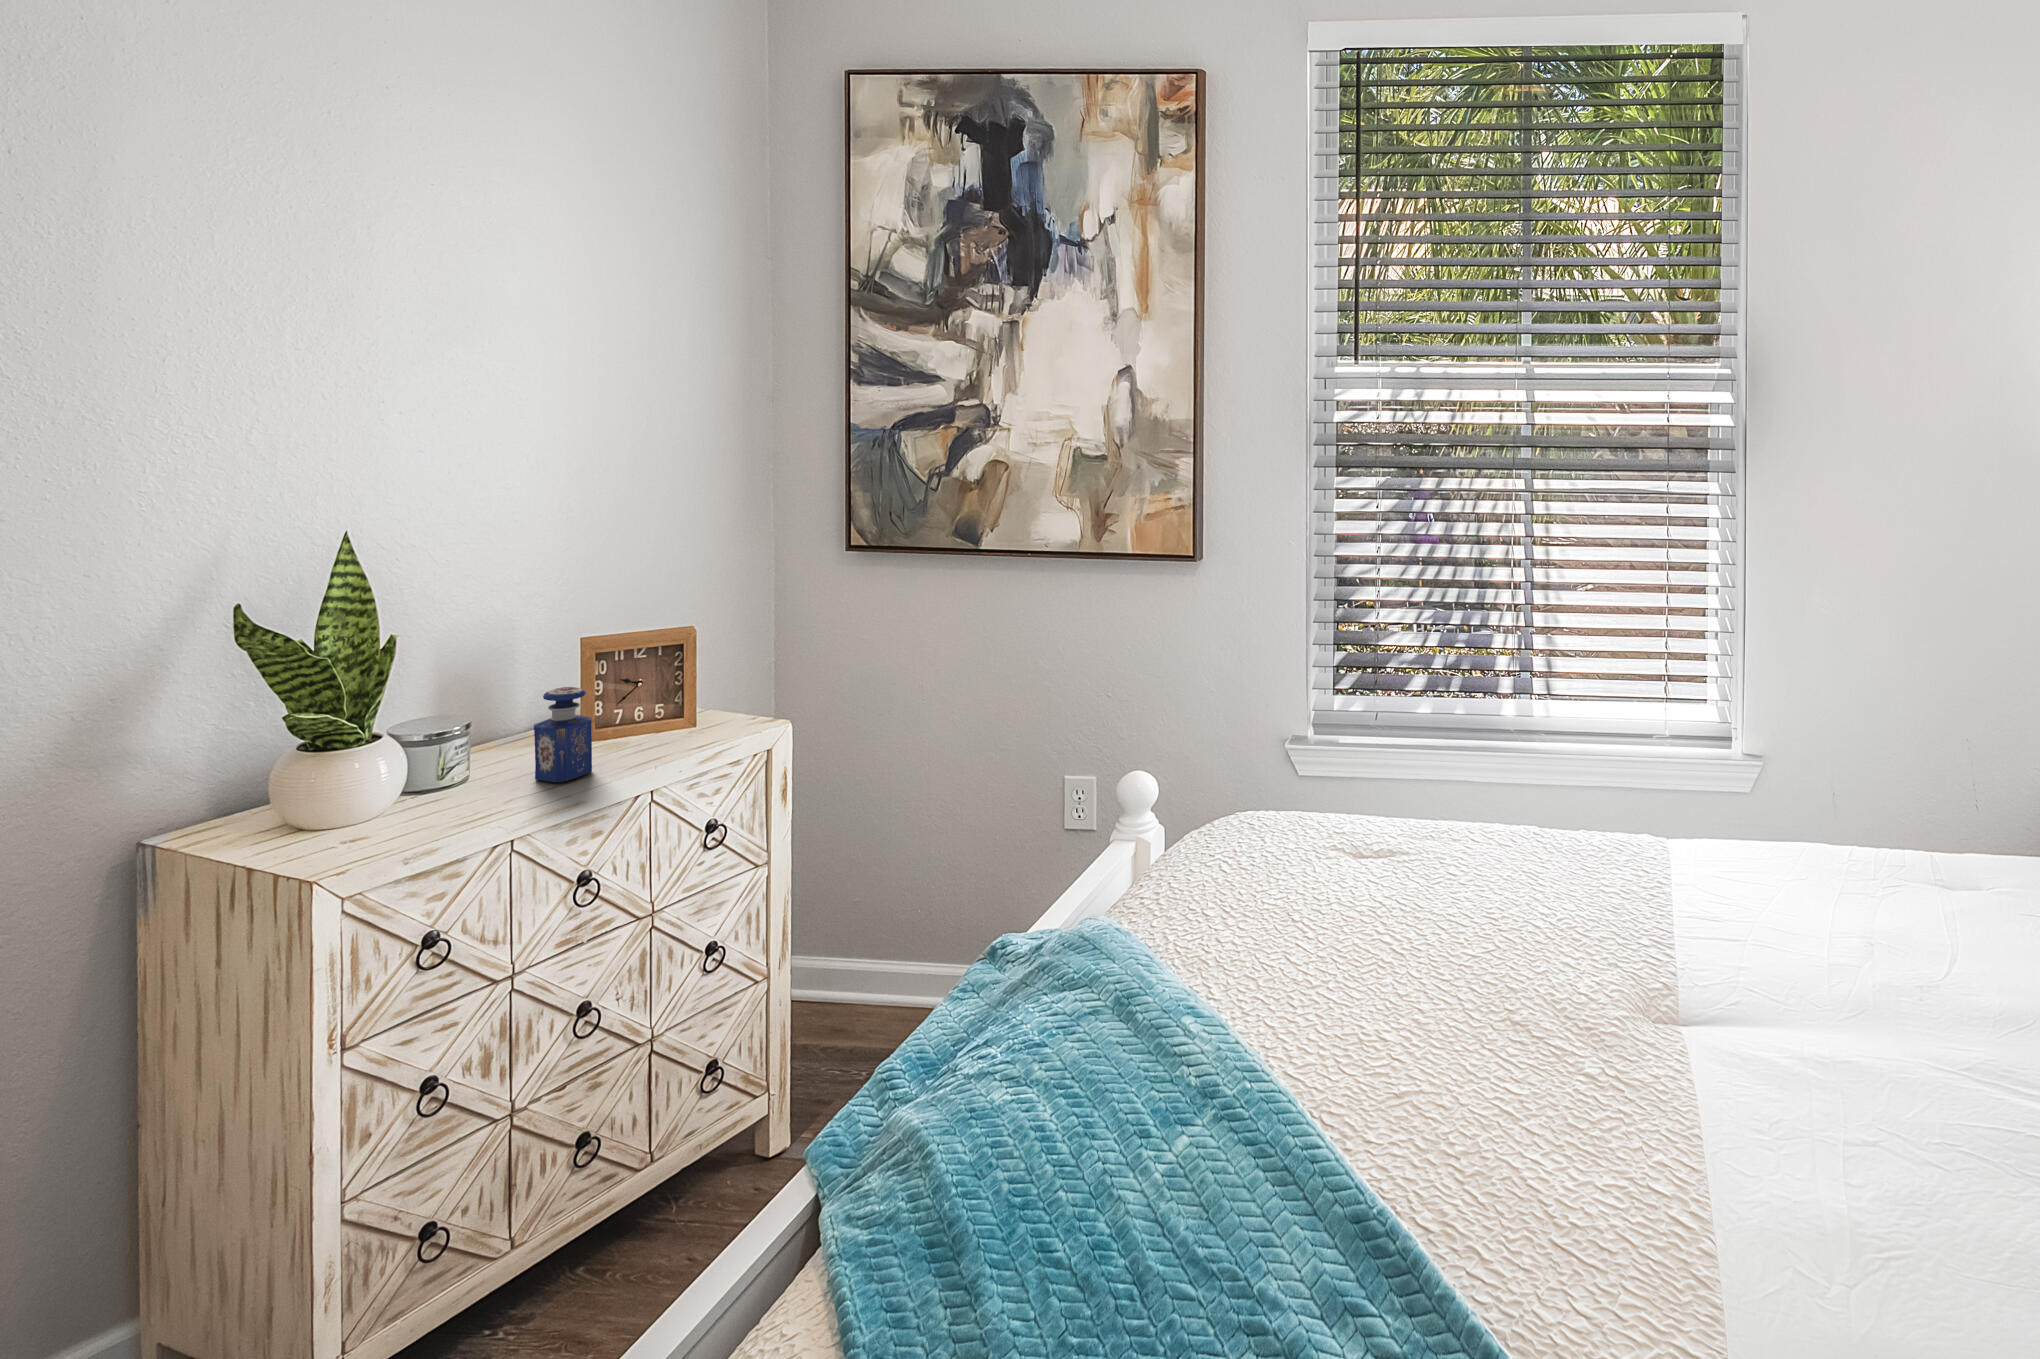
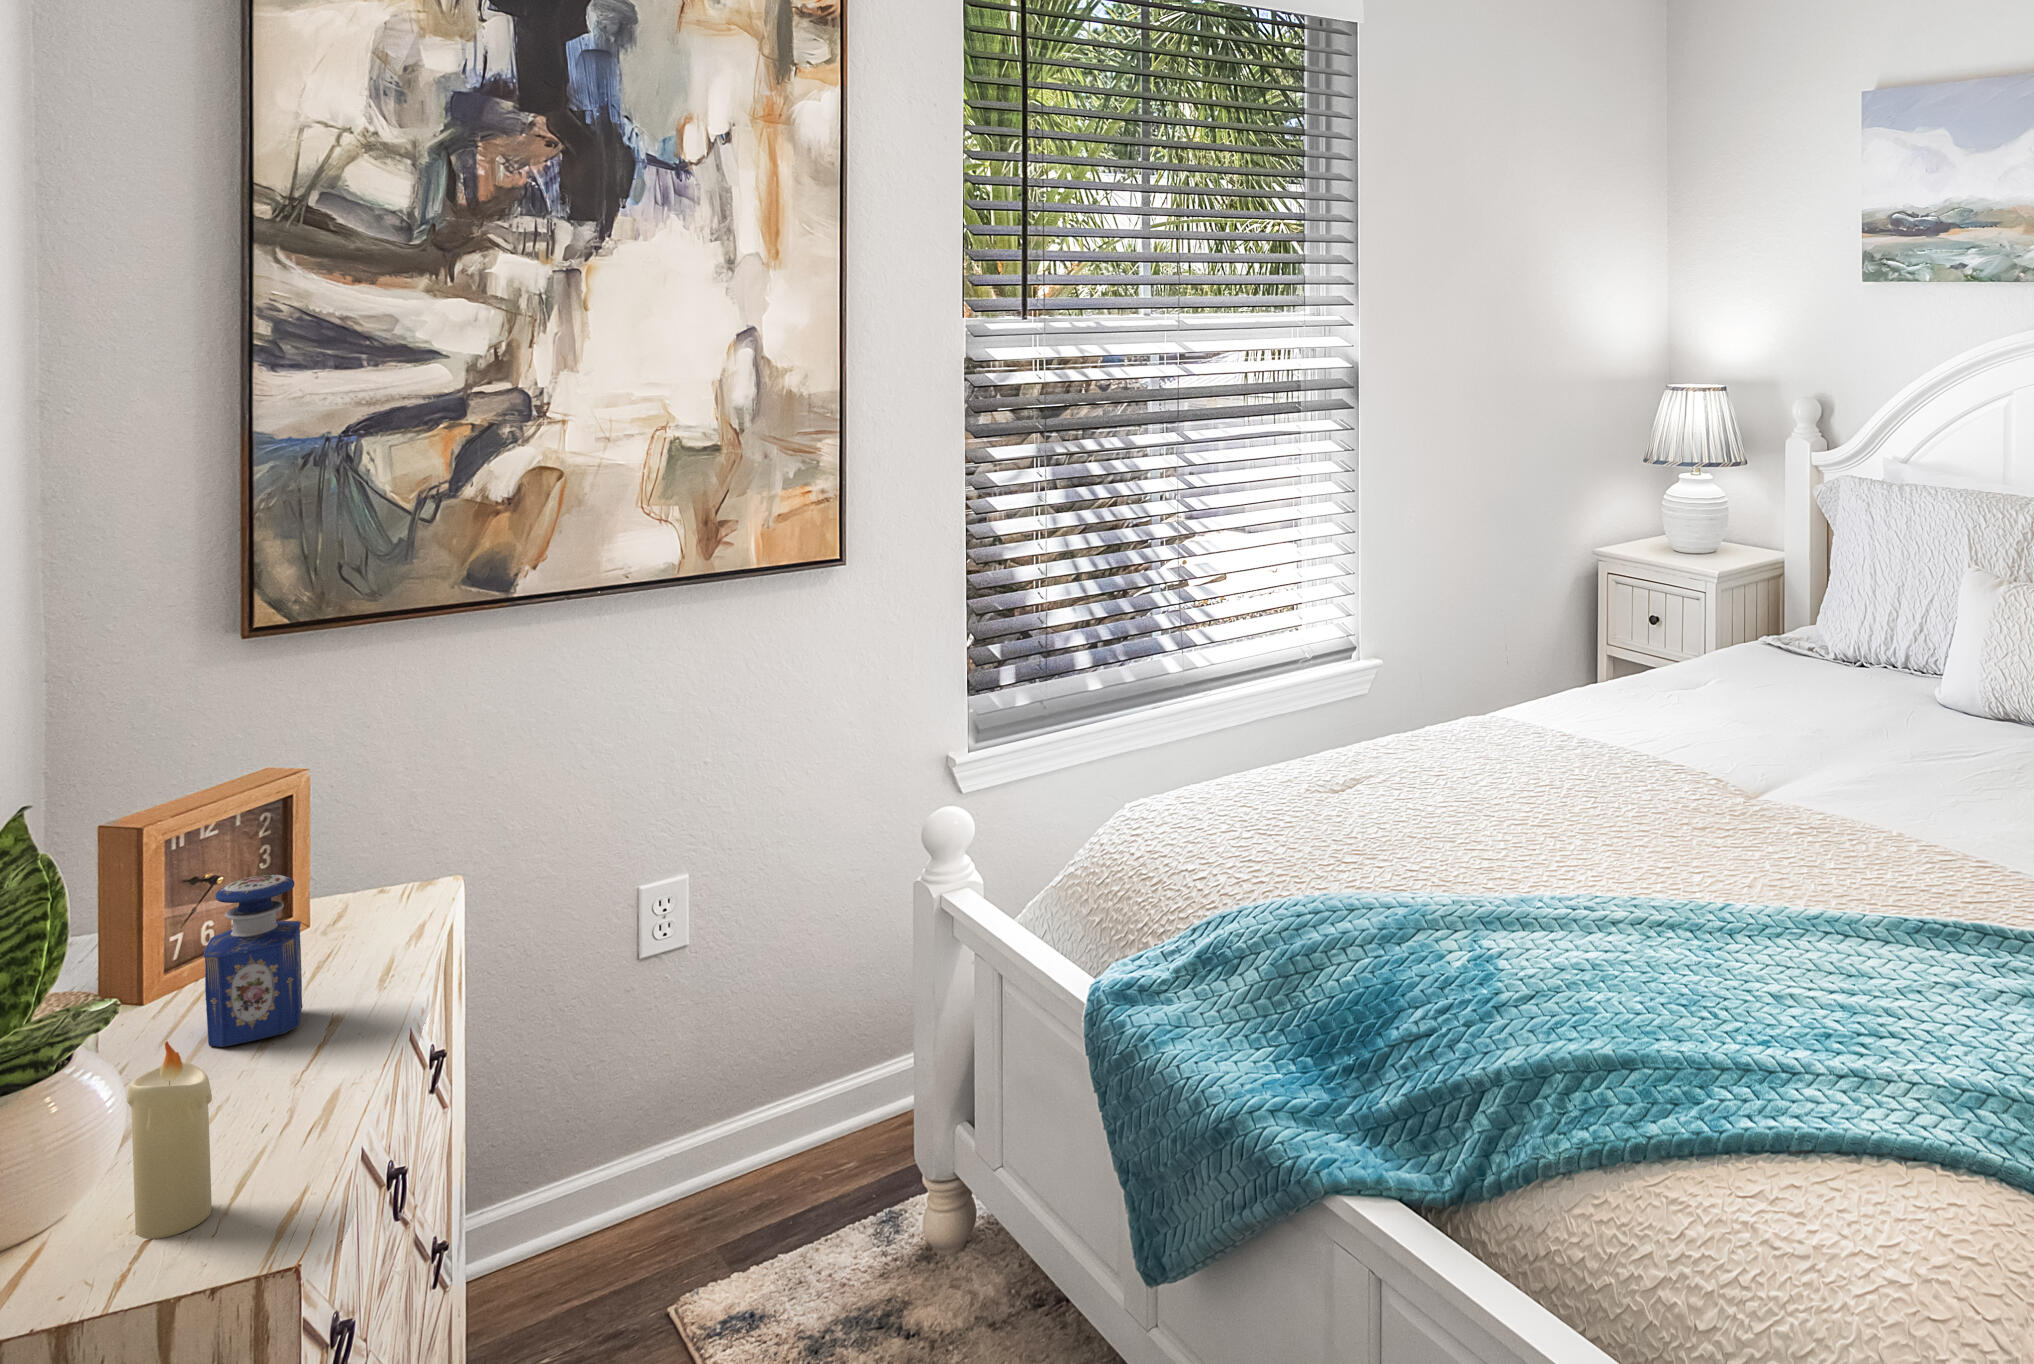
candle: none [323,758,365,863] -> present [127,1041,212,1239]

